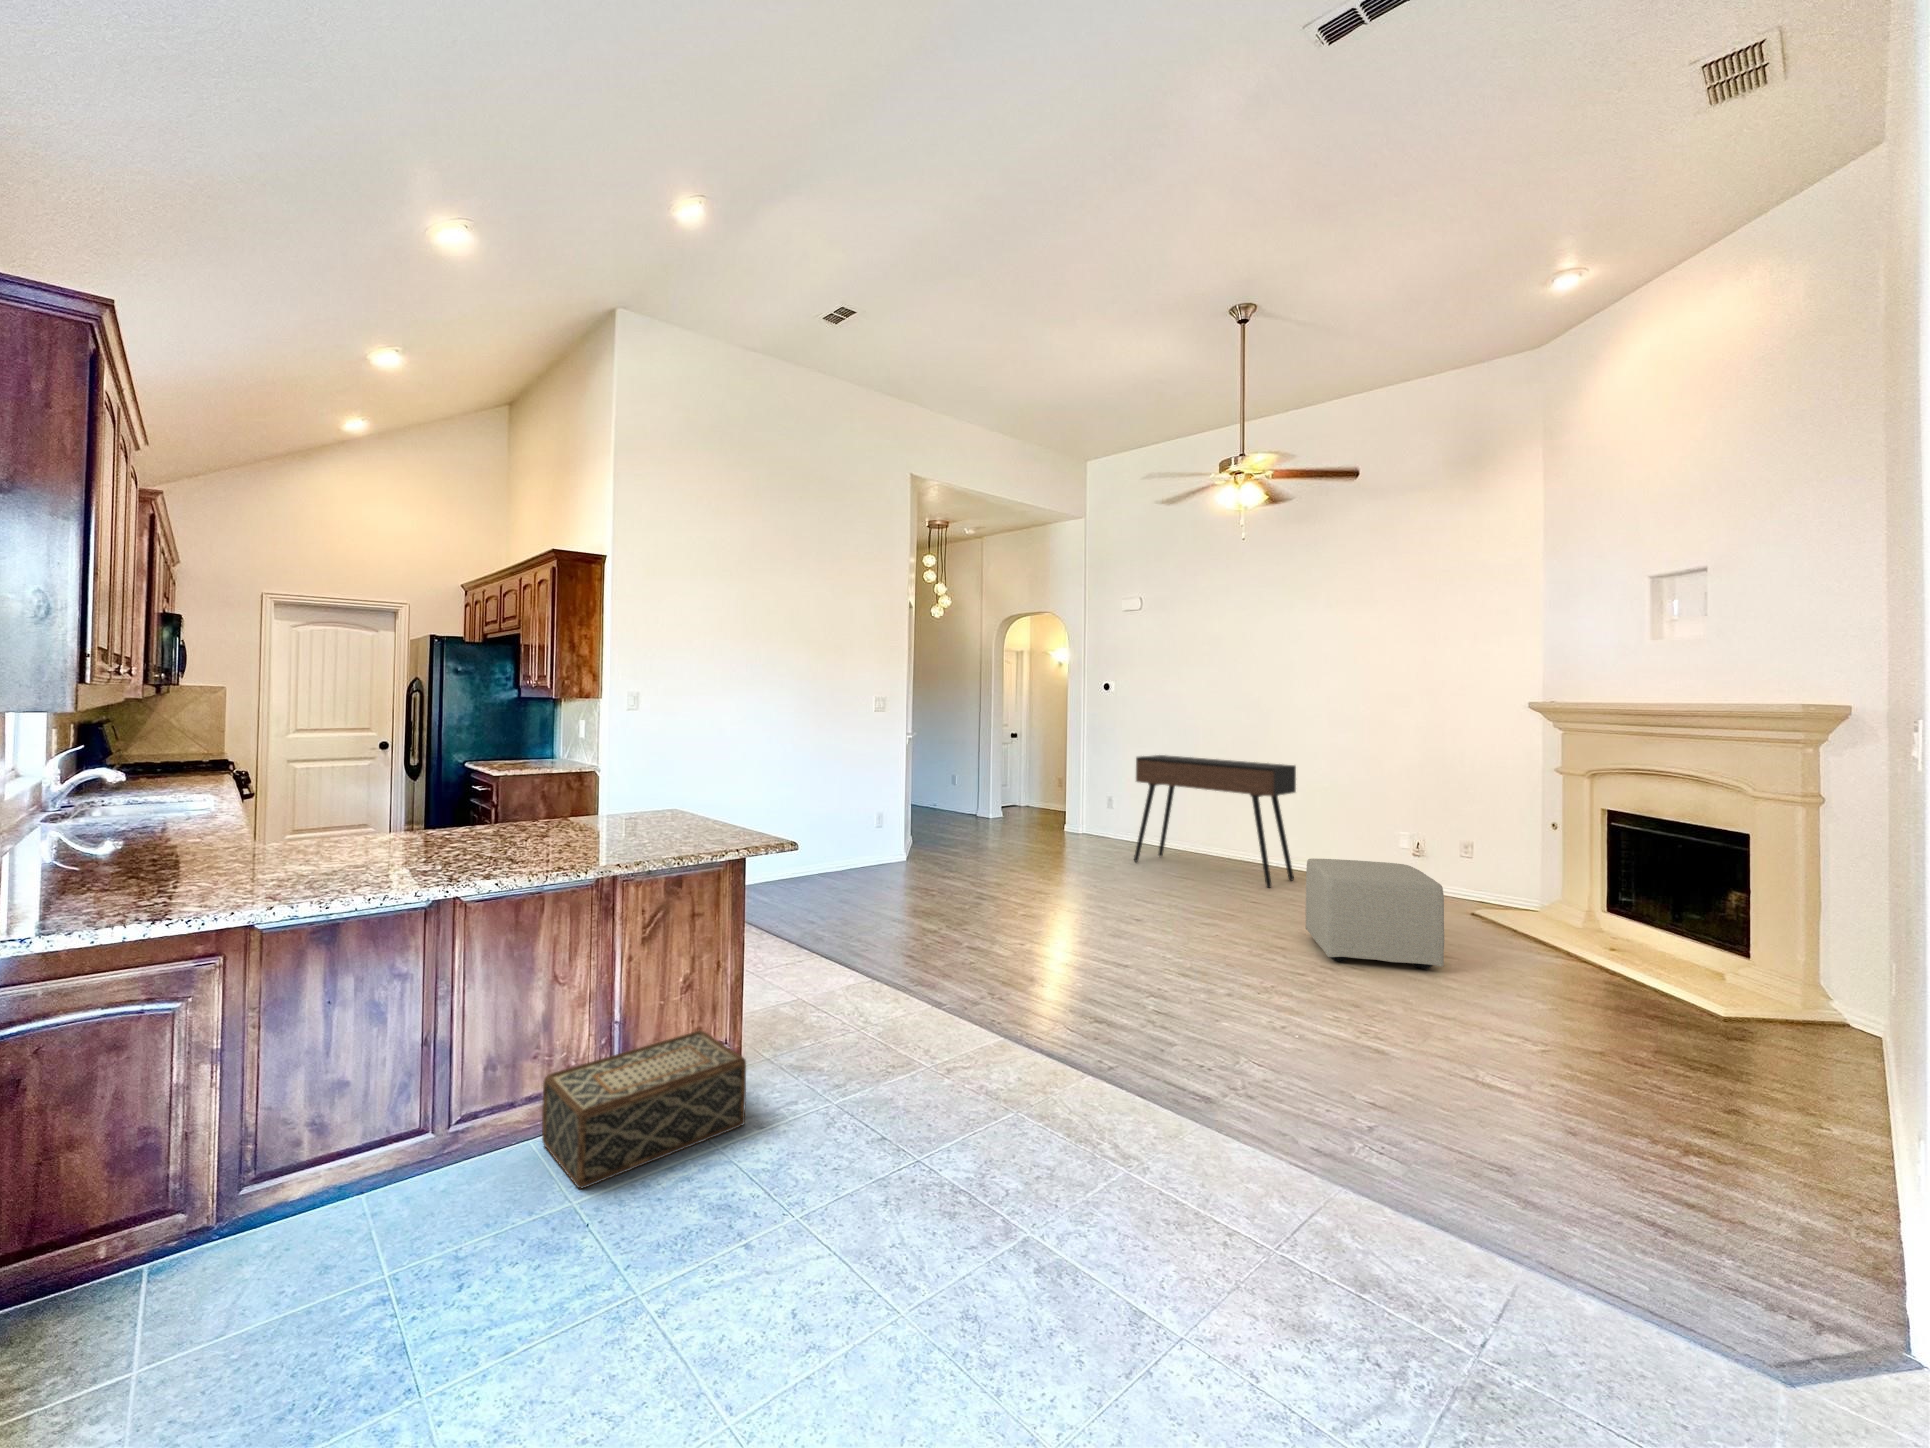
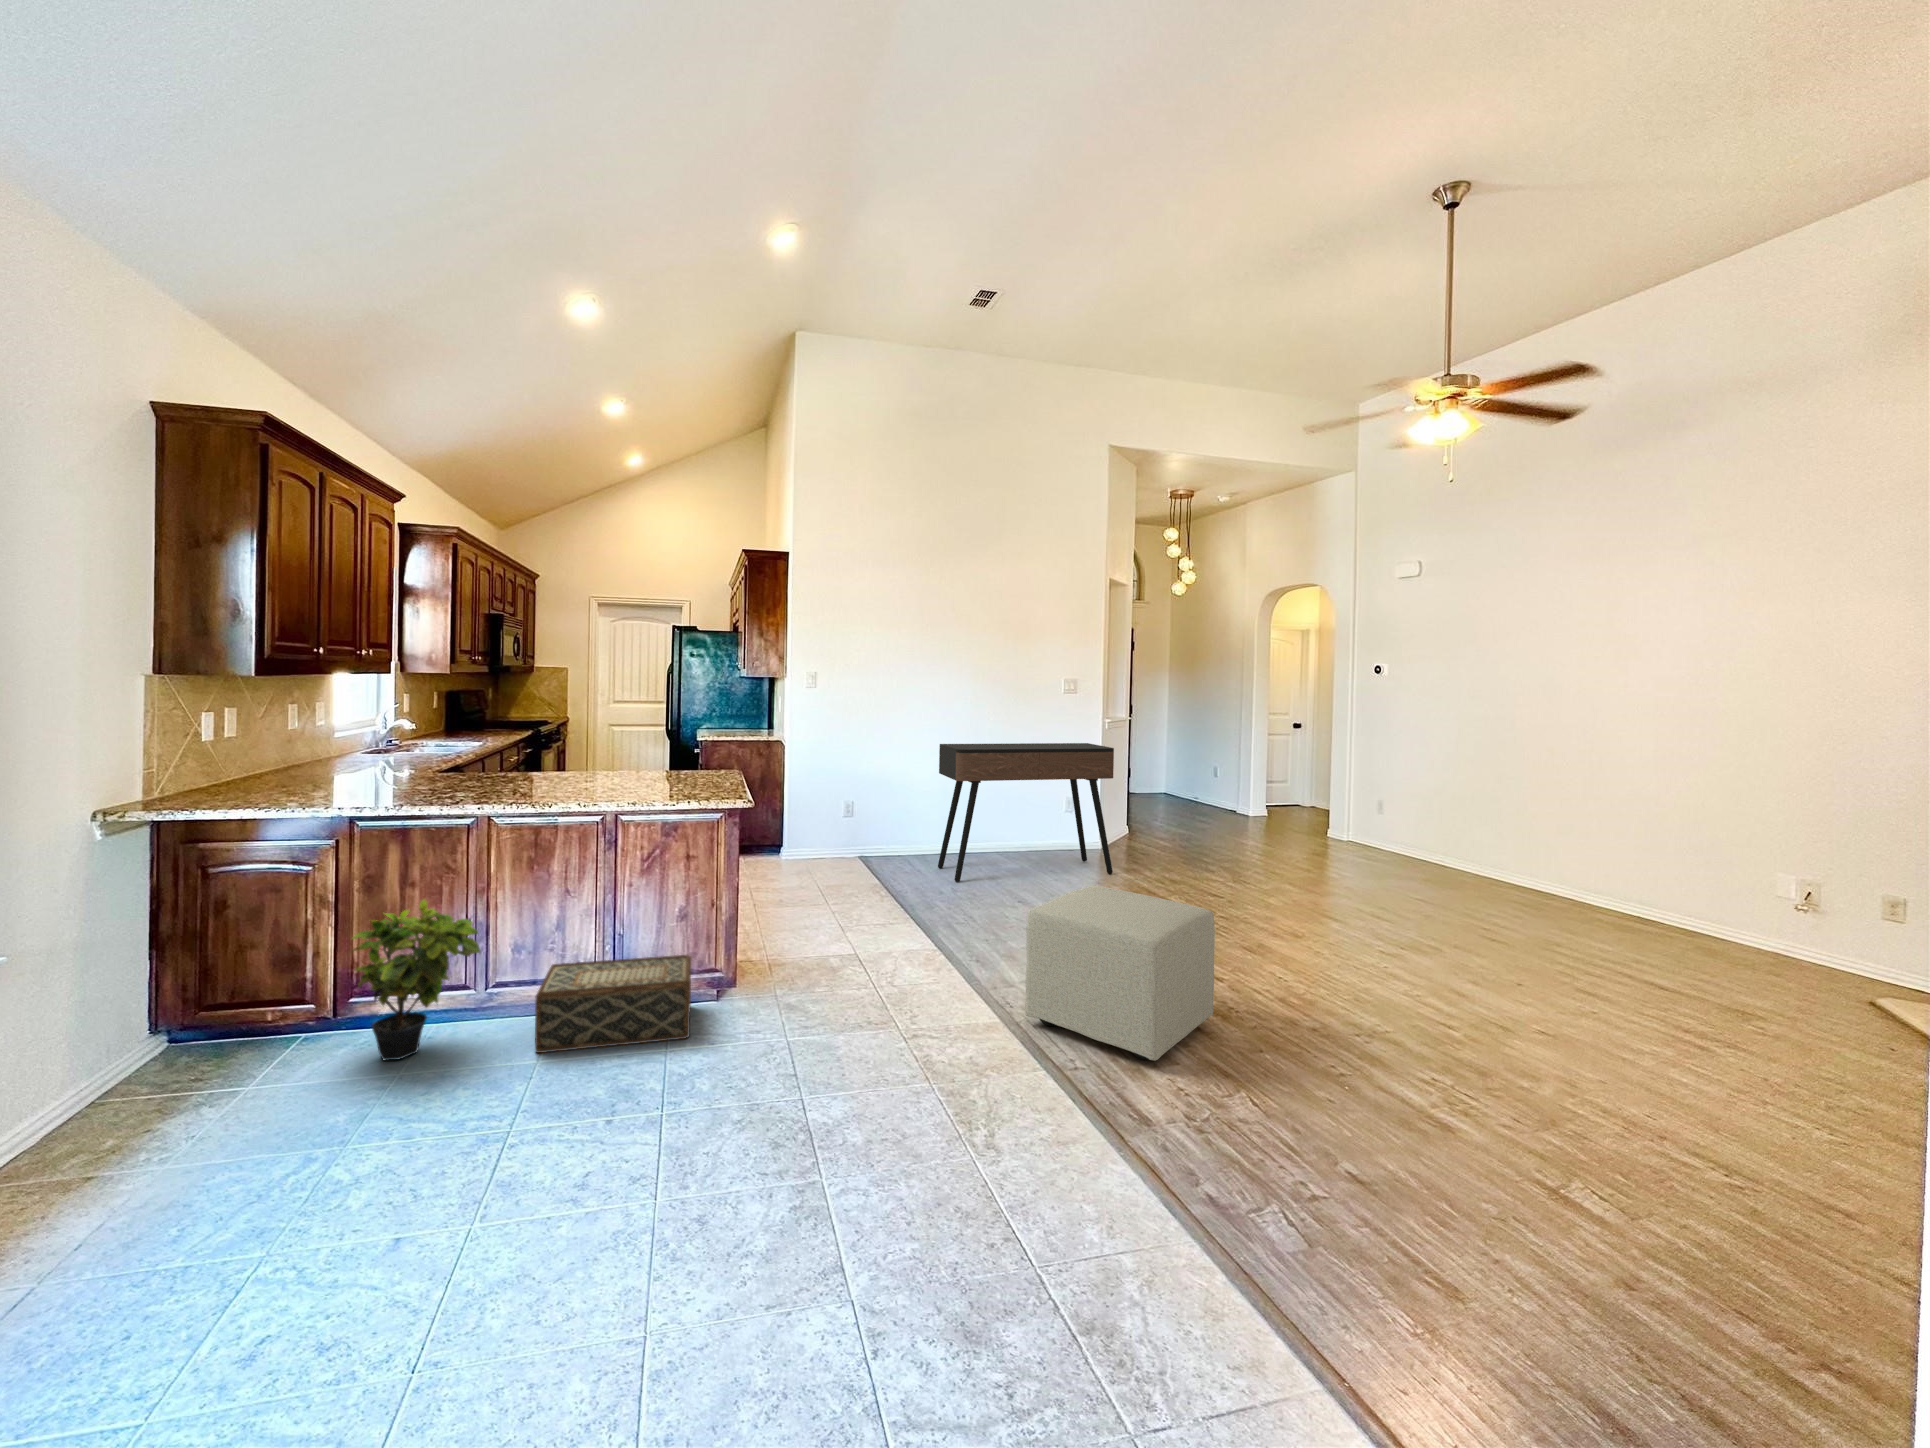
console table: present [1134,755,1296,888] -> present [938,743,1114,882]
ottoman: present [1306,859,1444,969] -> present [1025,885,1215,1061]
potted plant: none [294,1018,485,1260] -> present [352,900,480,1060]

